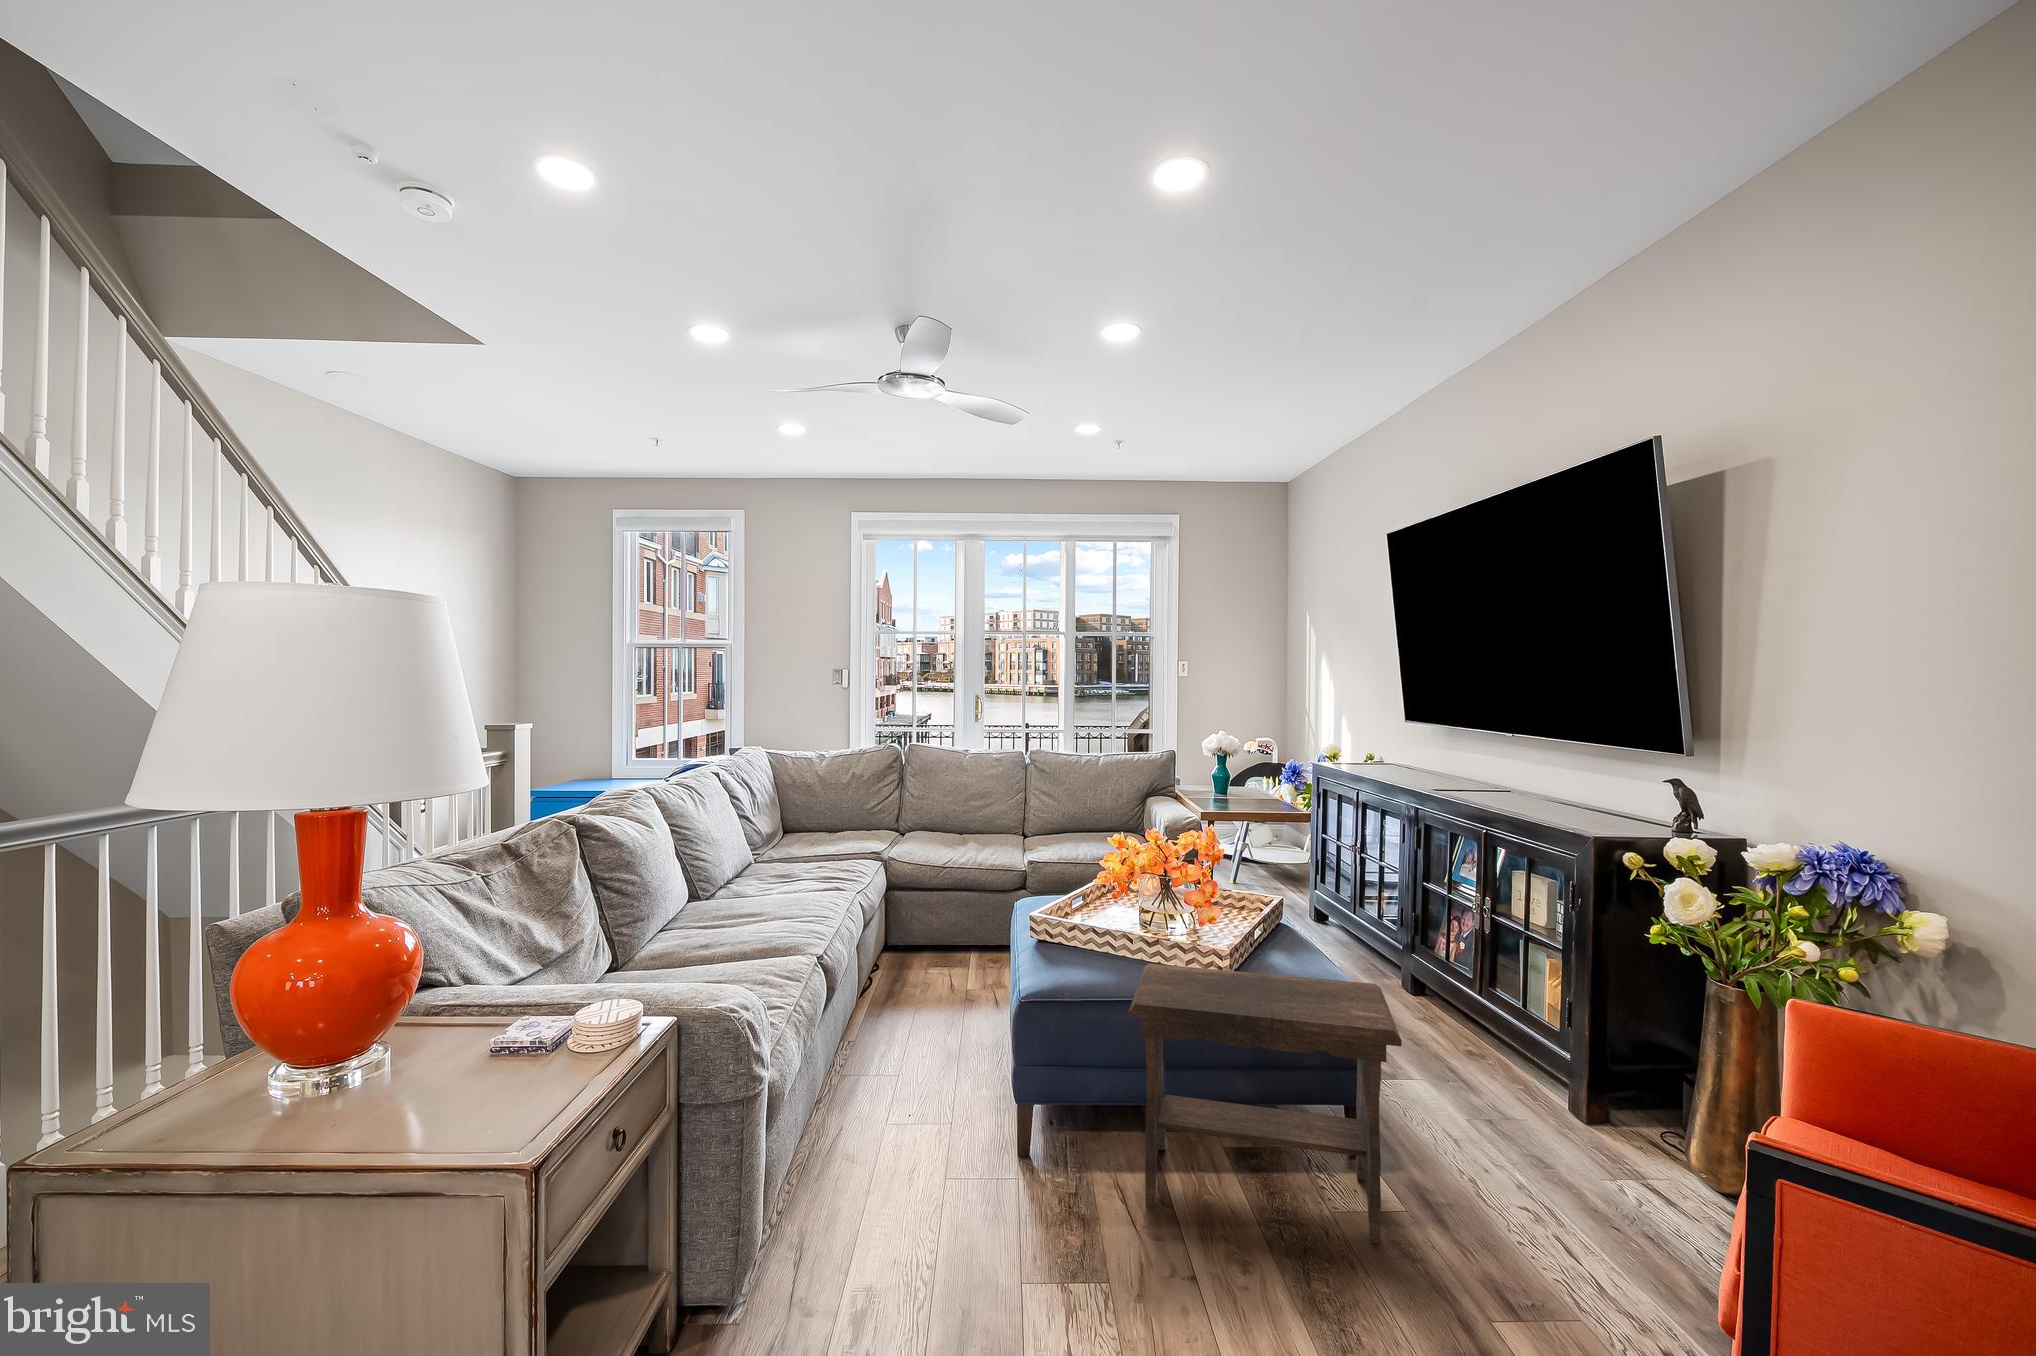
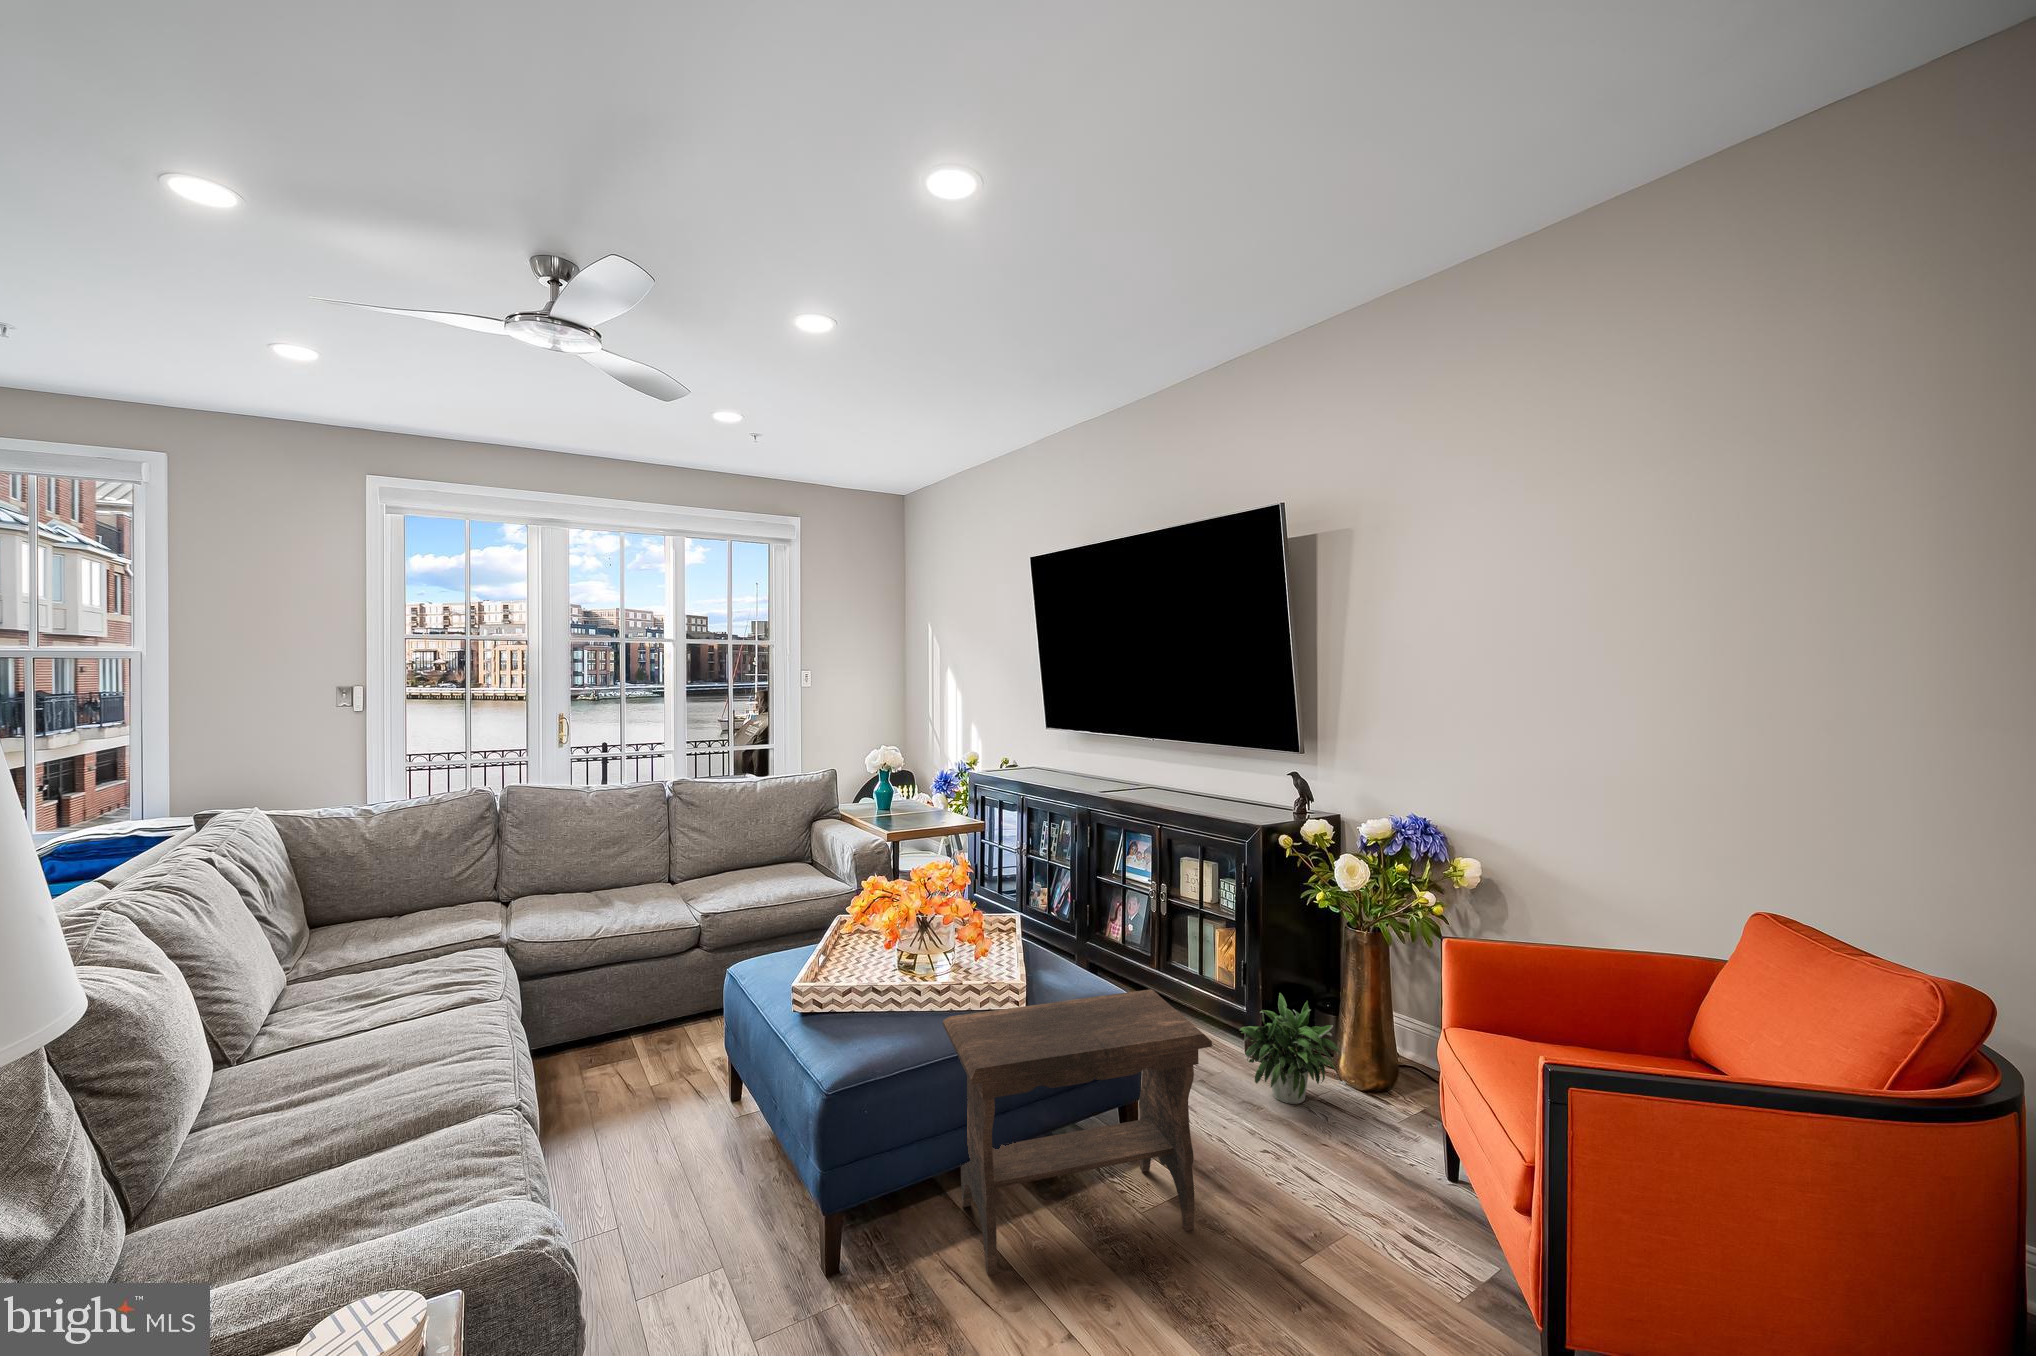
potted plant: none [1533,1042,1697,1182] -> present [1240,993,1347,1104]

